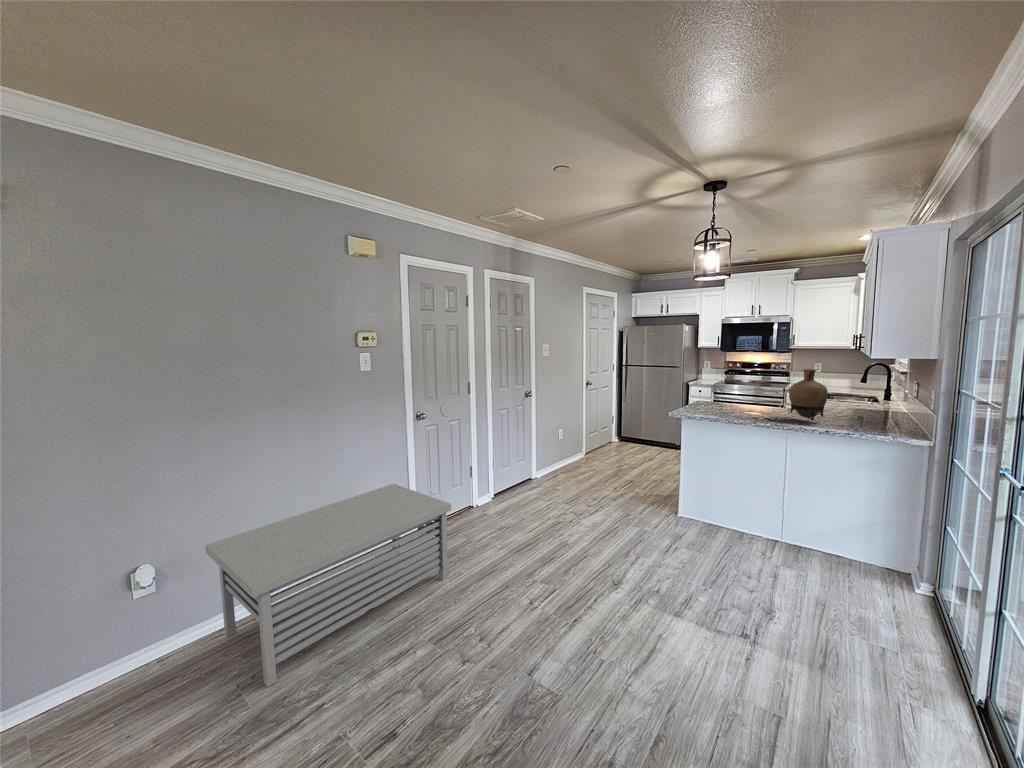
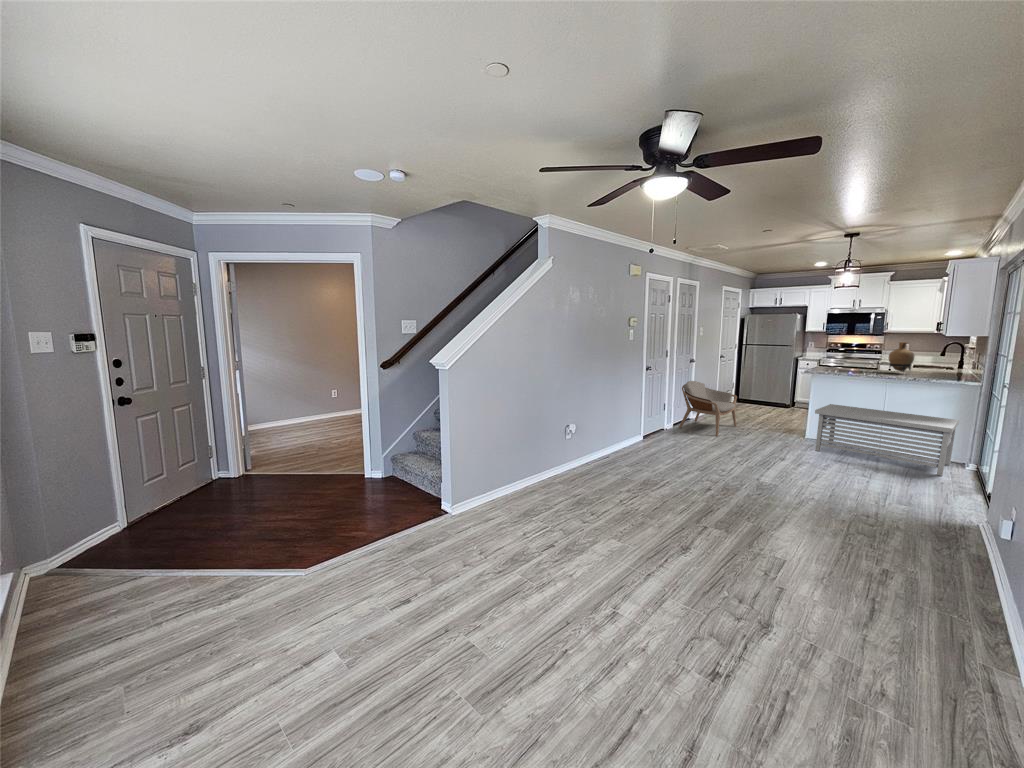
armchair: none [499,426,589,522] -> present [679,381,737,436]
storage bench: present [205,484,451,687] -> present [815,404,959,476]

